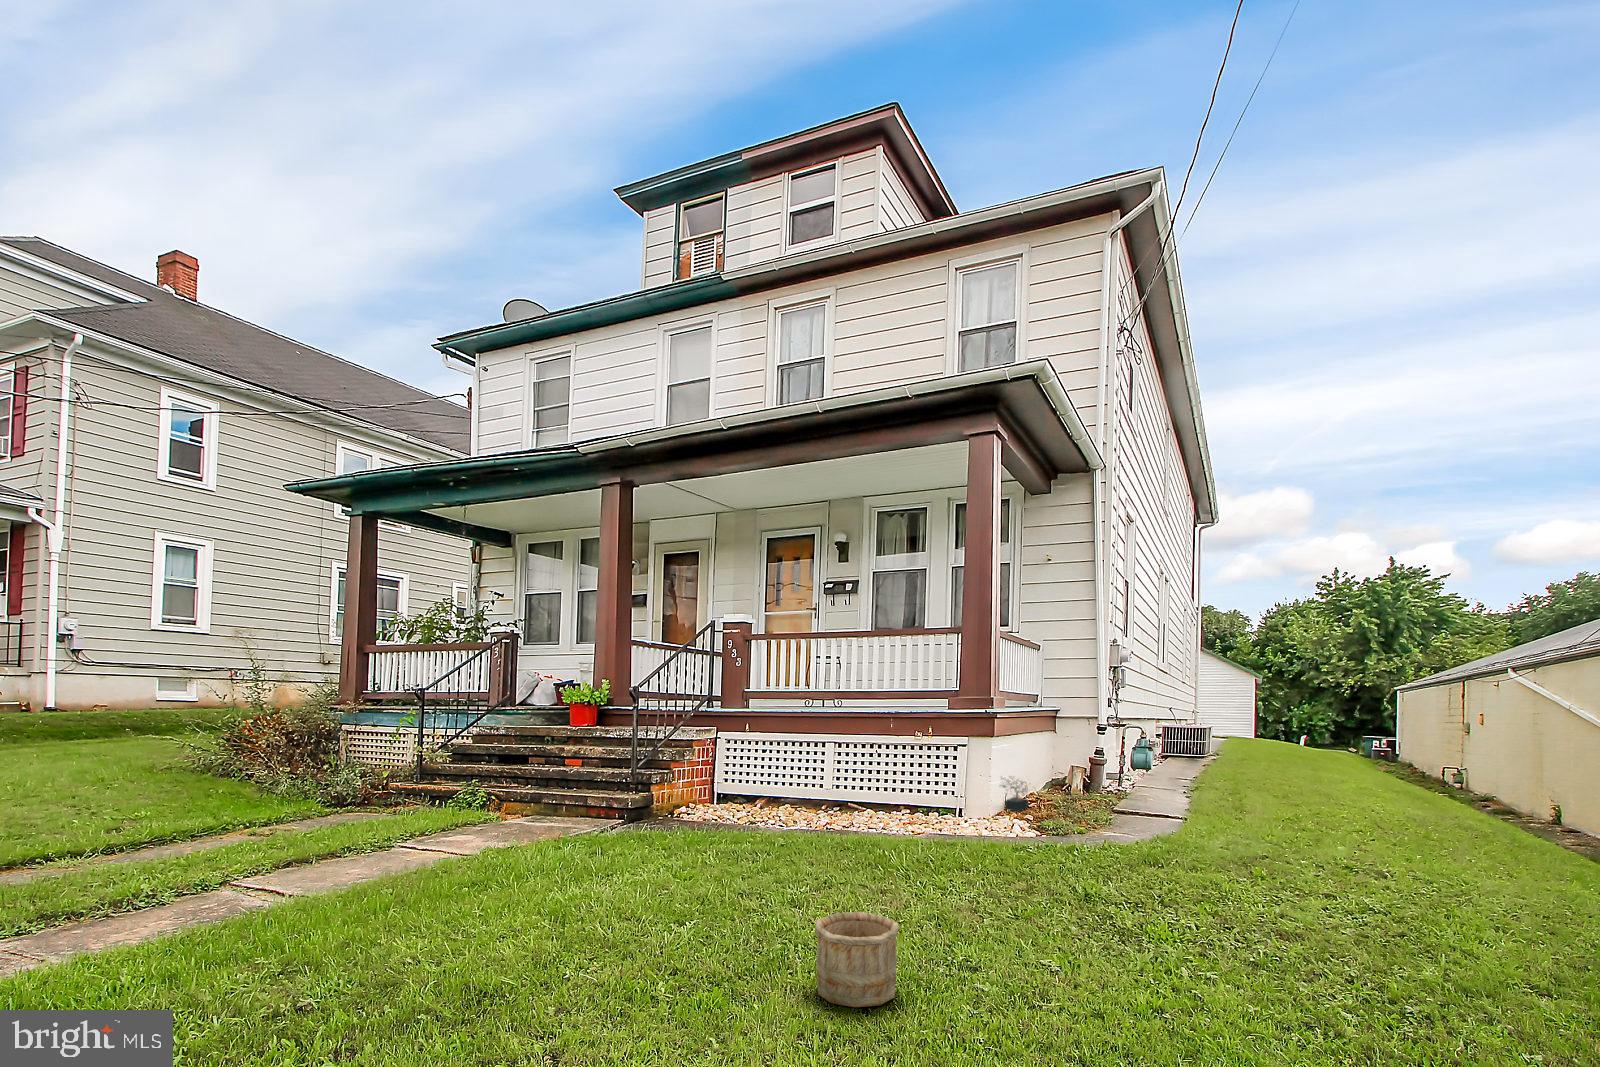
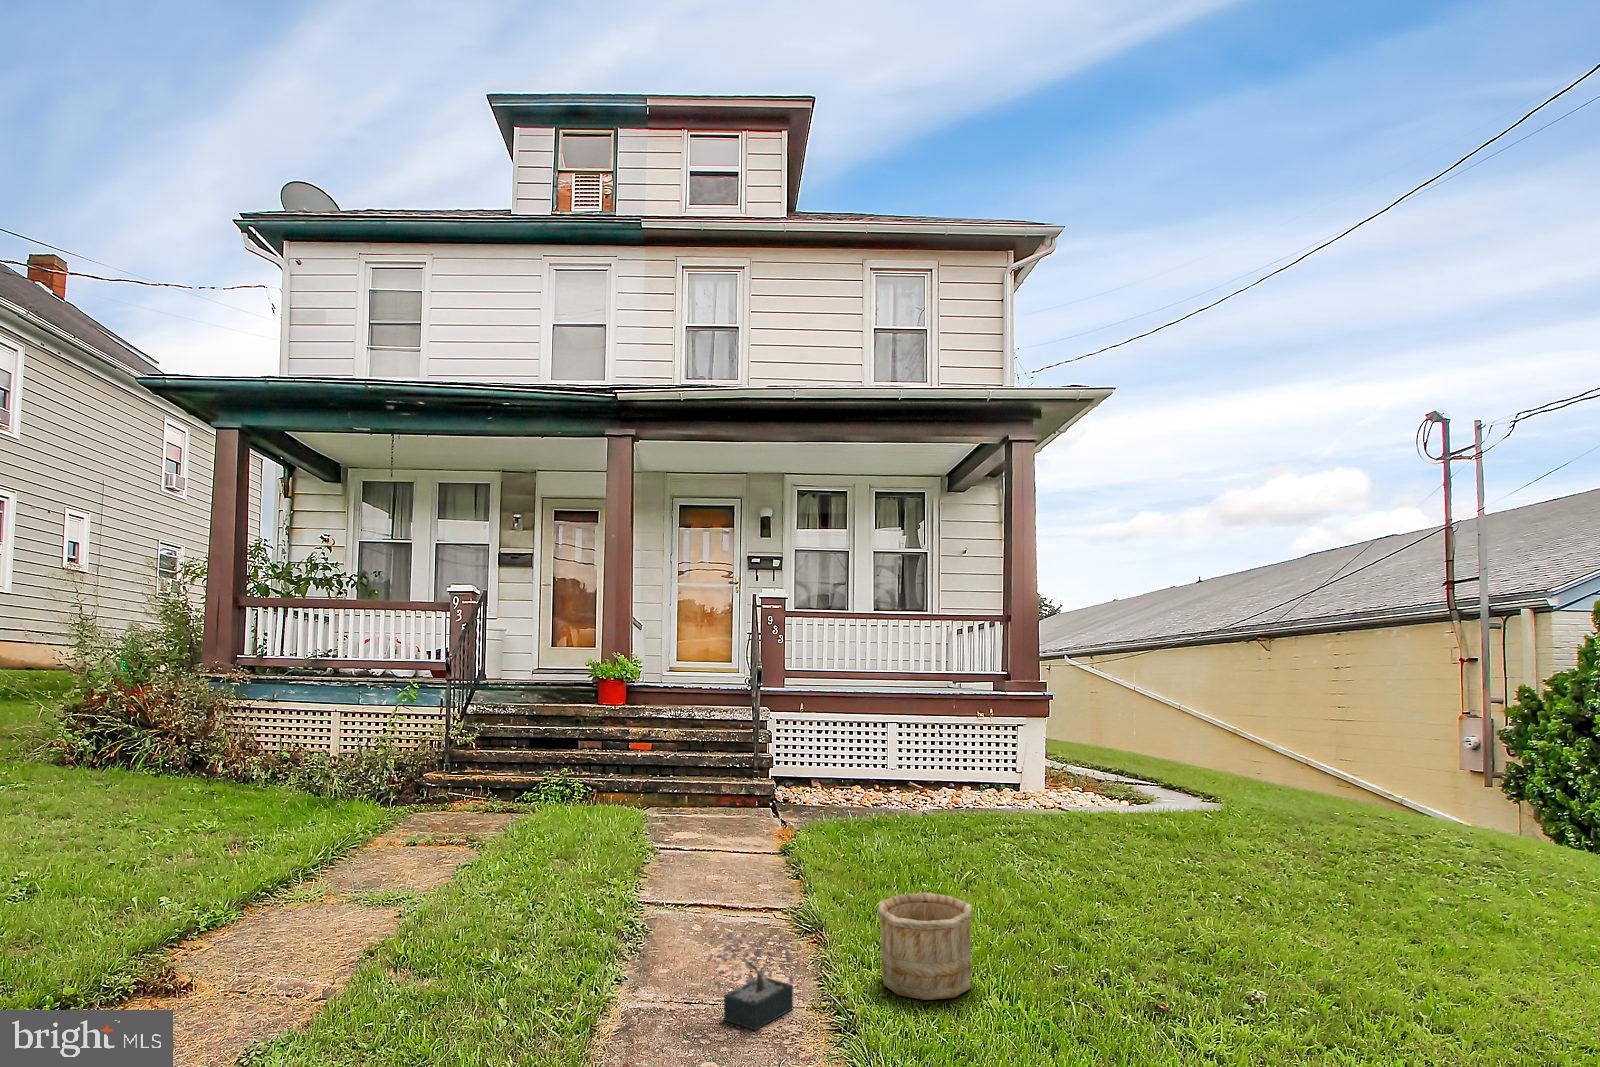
decorative plant: present [1001,778,1029,812] -> present [707,933,794,1030]

